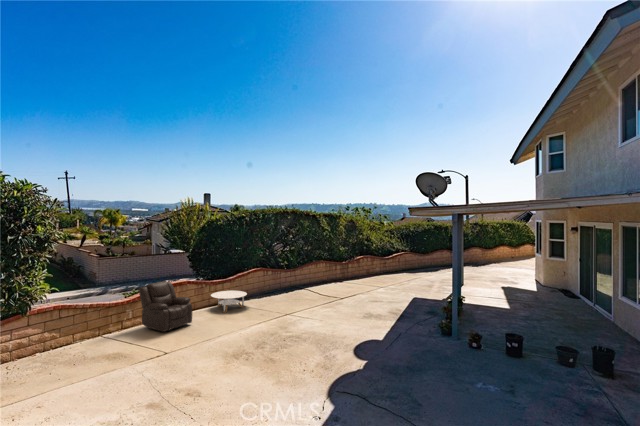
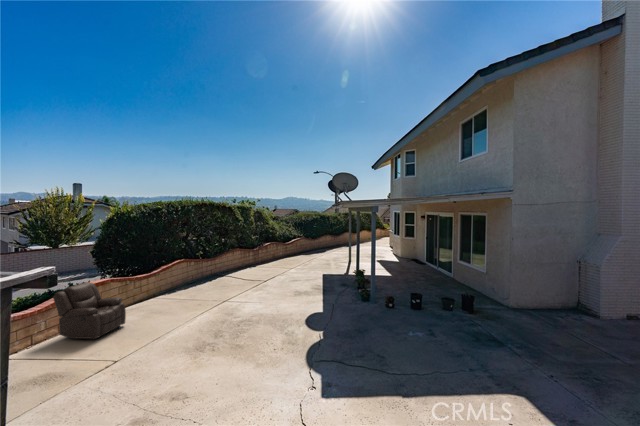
round table: present [211,291,247,313] -> none [138,284,179,309]

